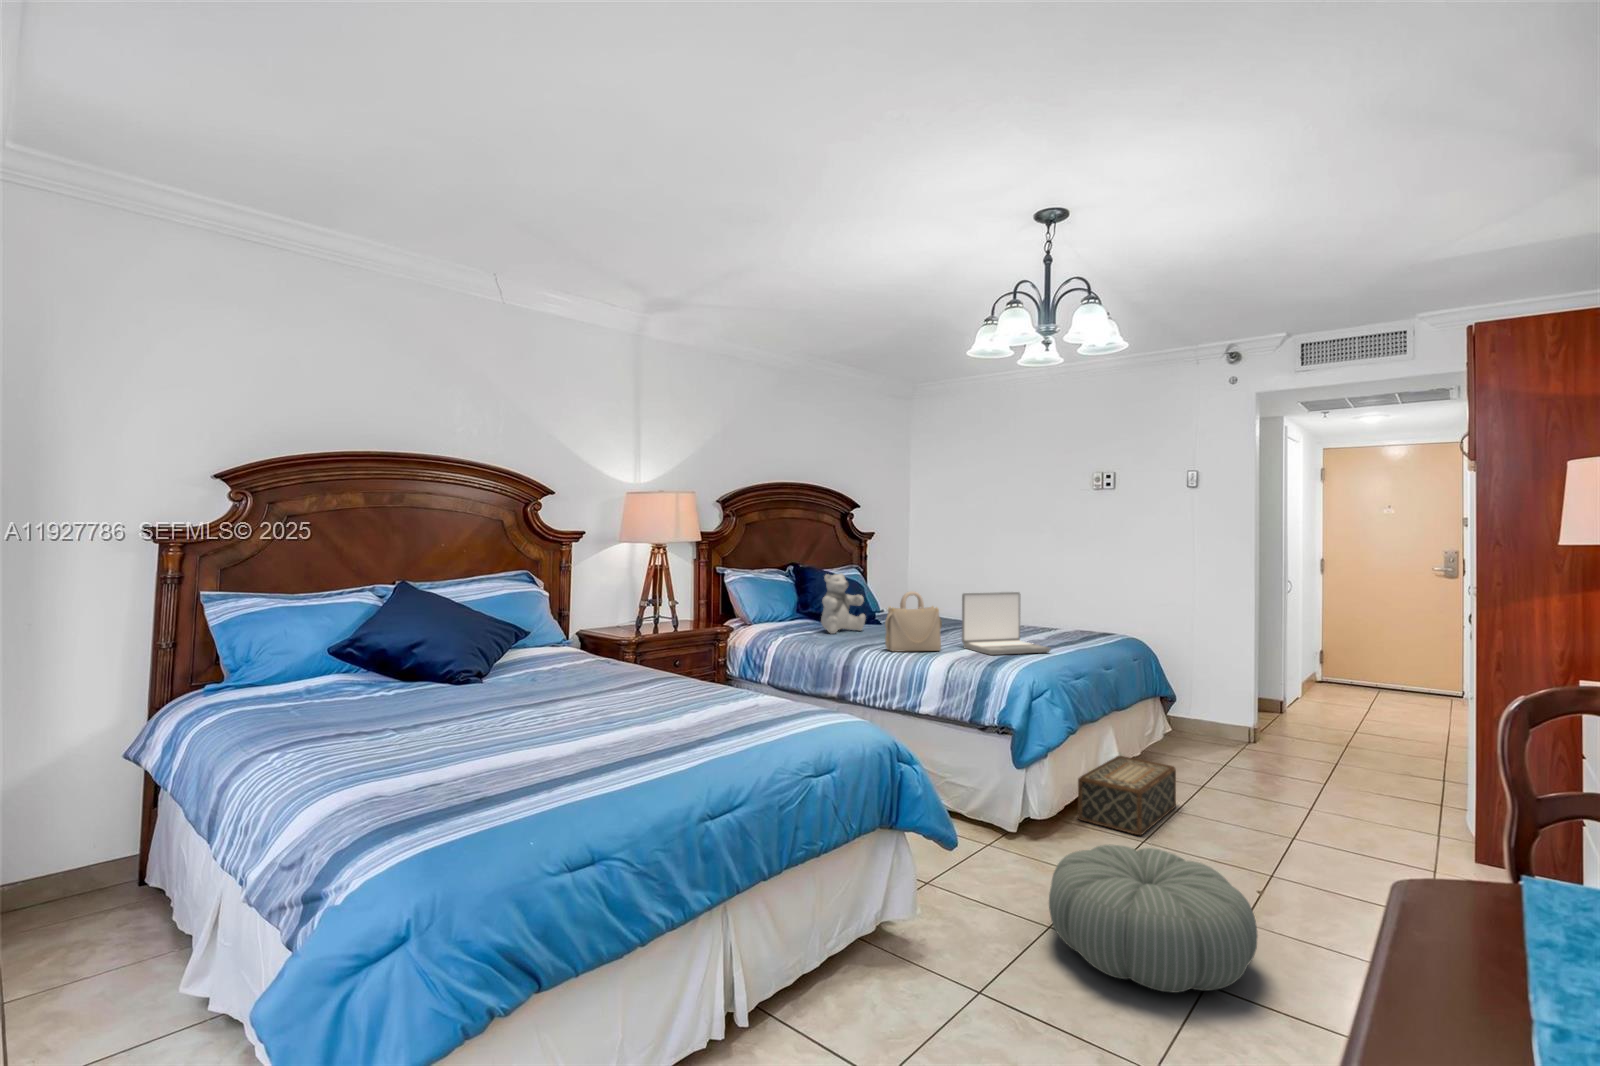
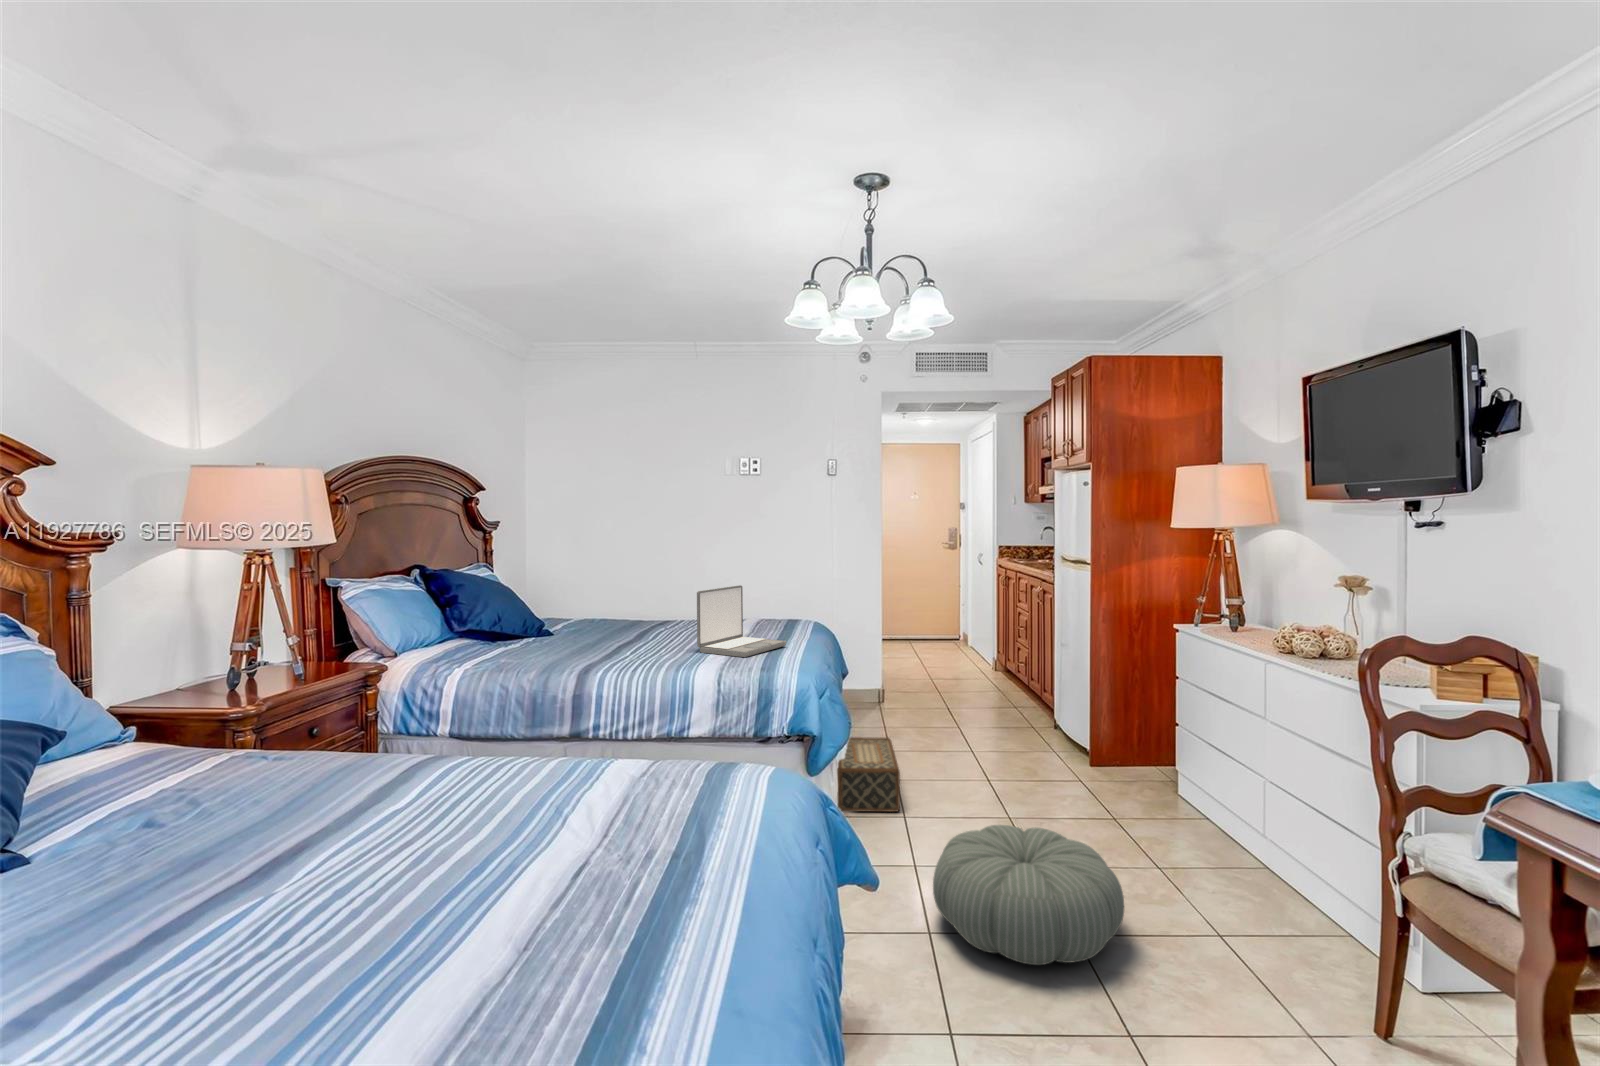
teddy bear: present [821,573,866,634] -> none [496,576,551,654]
handbag: present [885,591,942,652] -> none [628,594,692,668]

